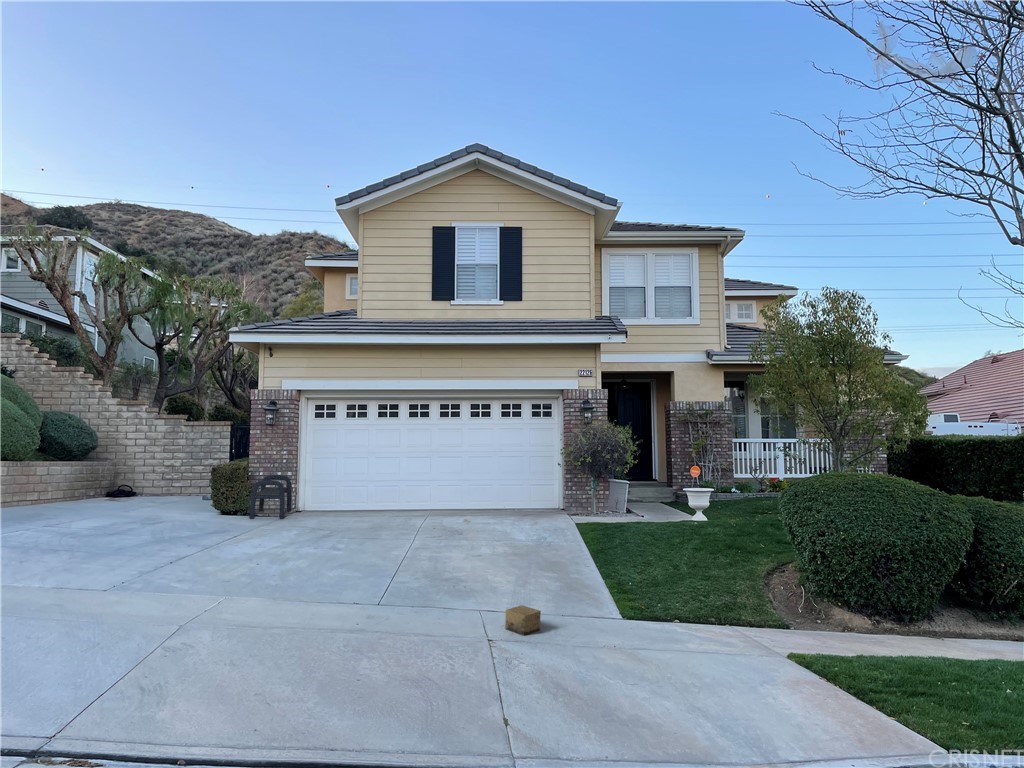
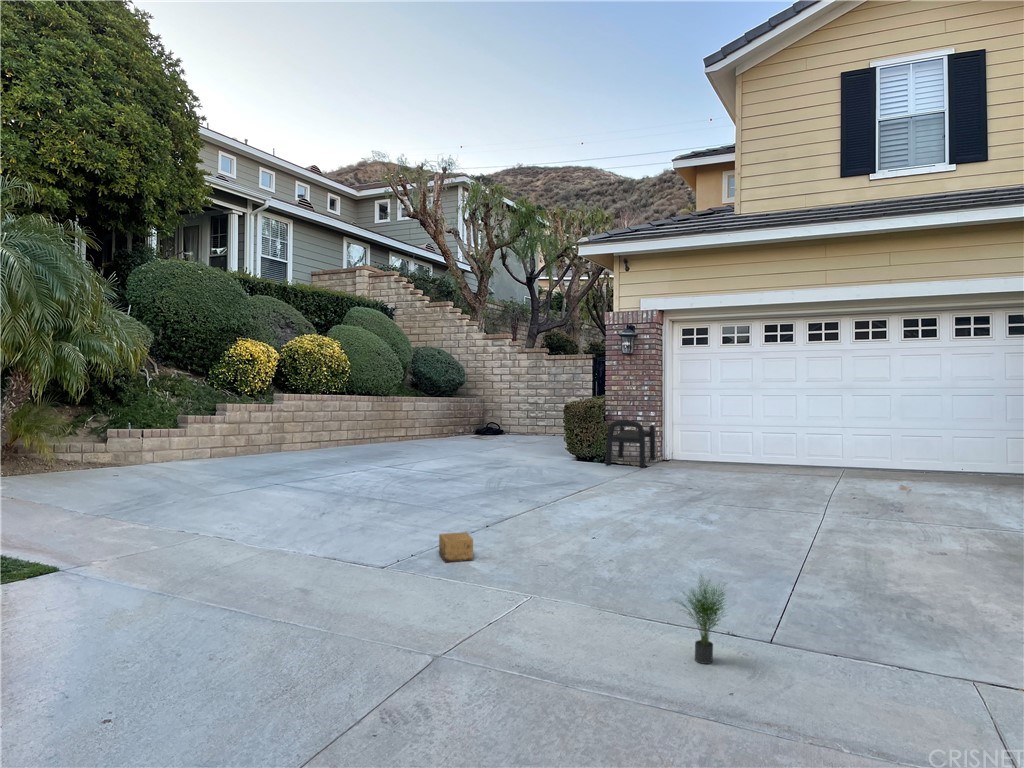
potted plant: none [337,598,384,666] -> present [679,577,725,664]
cardboard box: present [505,605,541,635] -> present [439,532,473,562]

